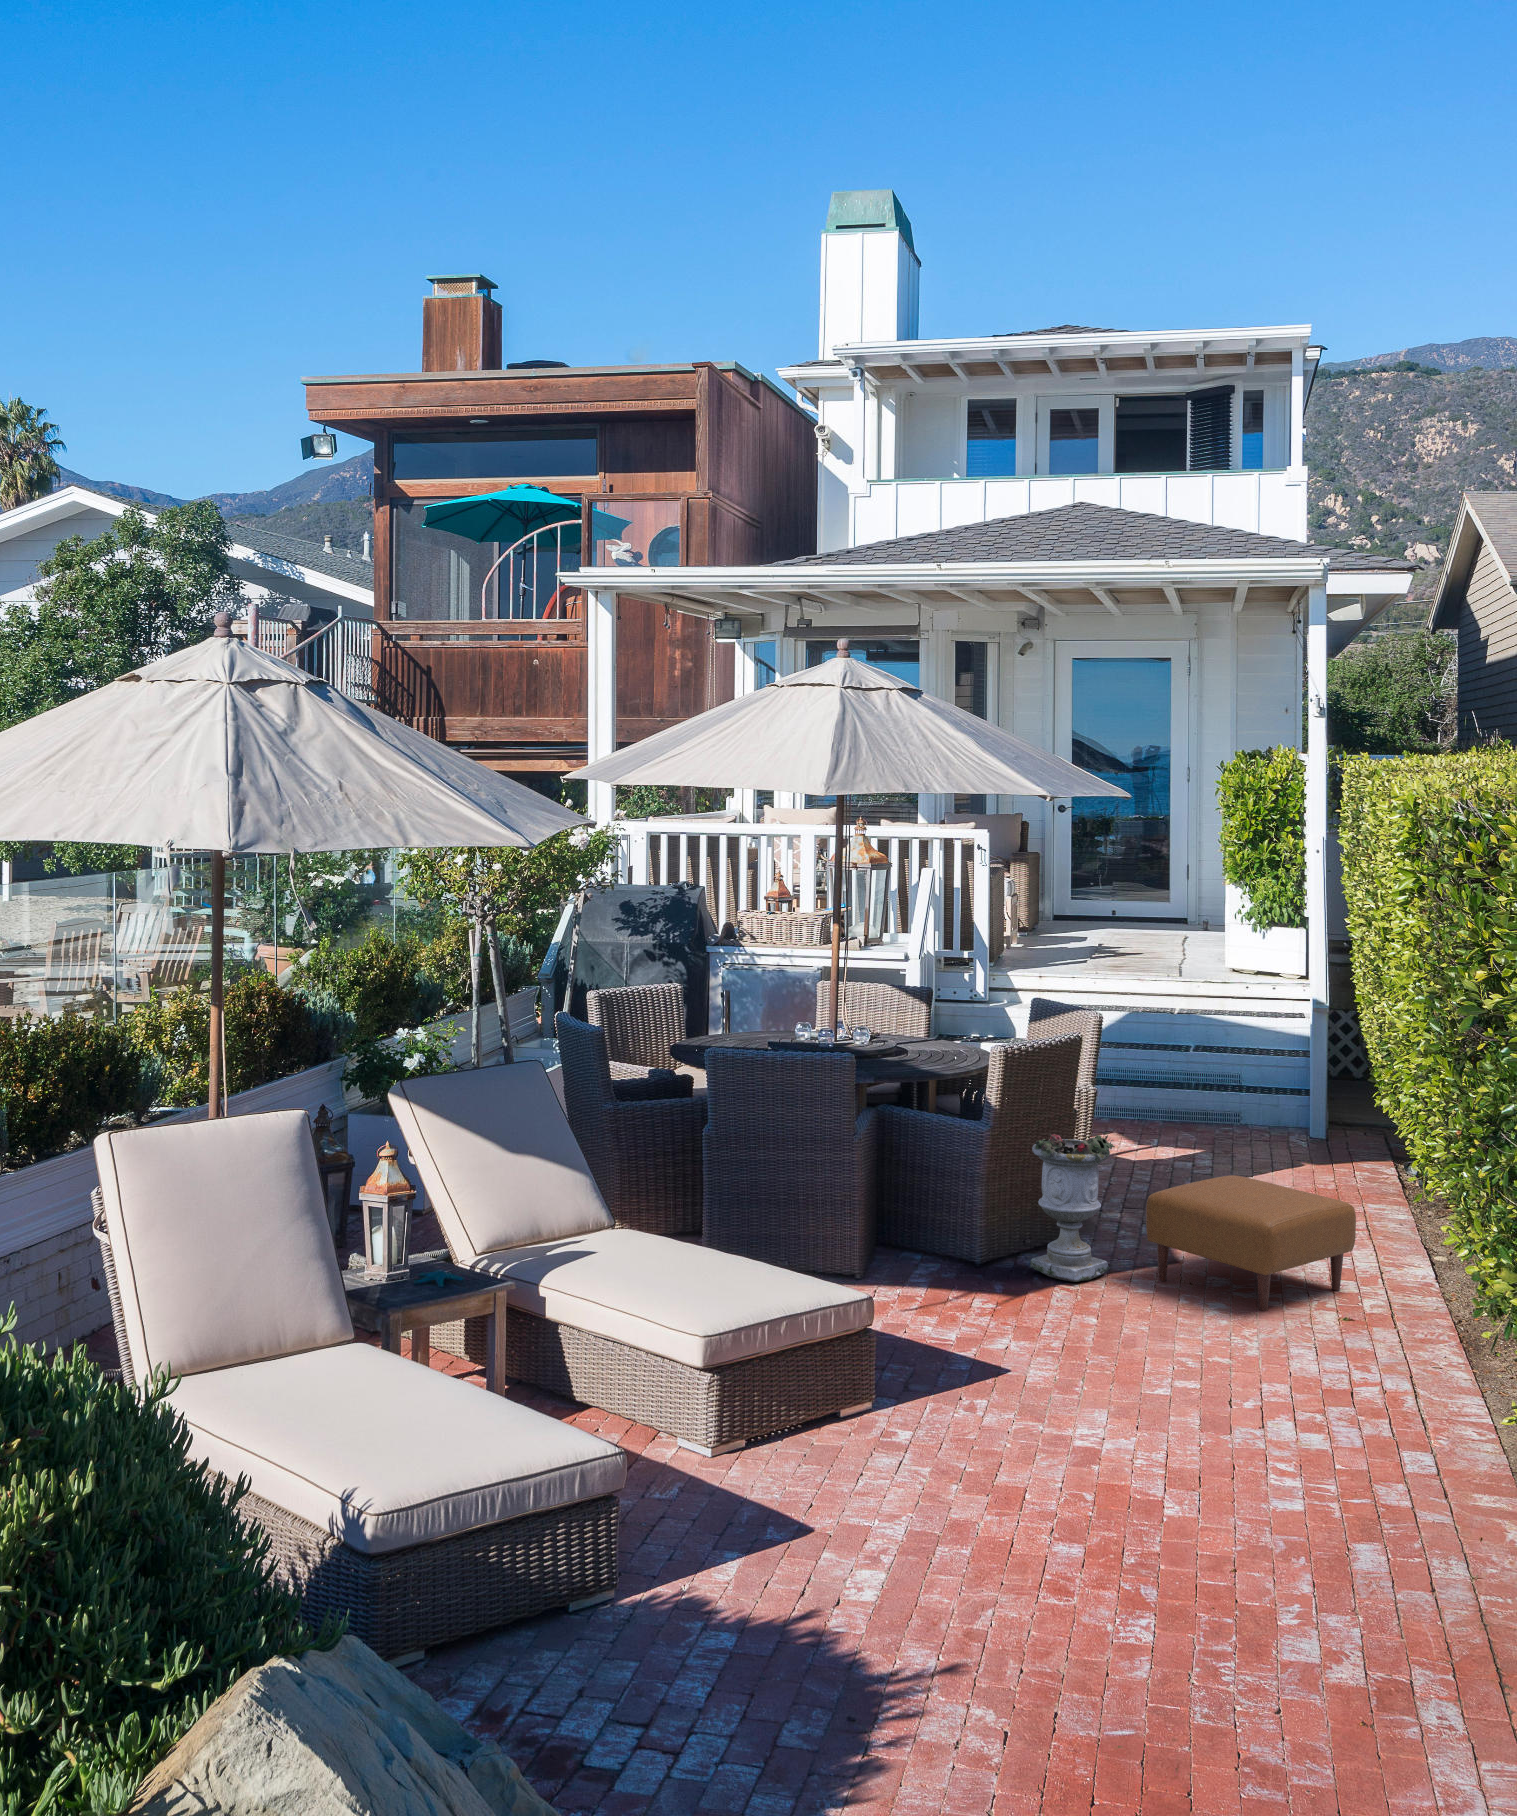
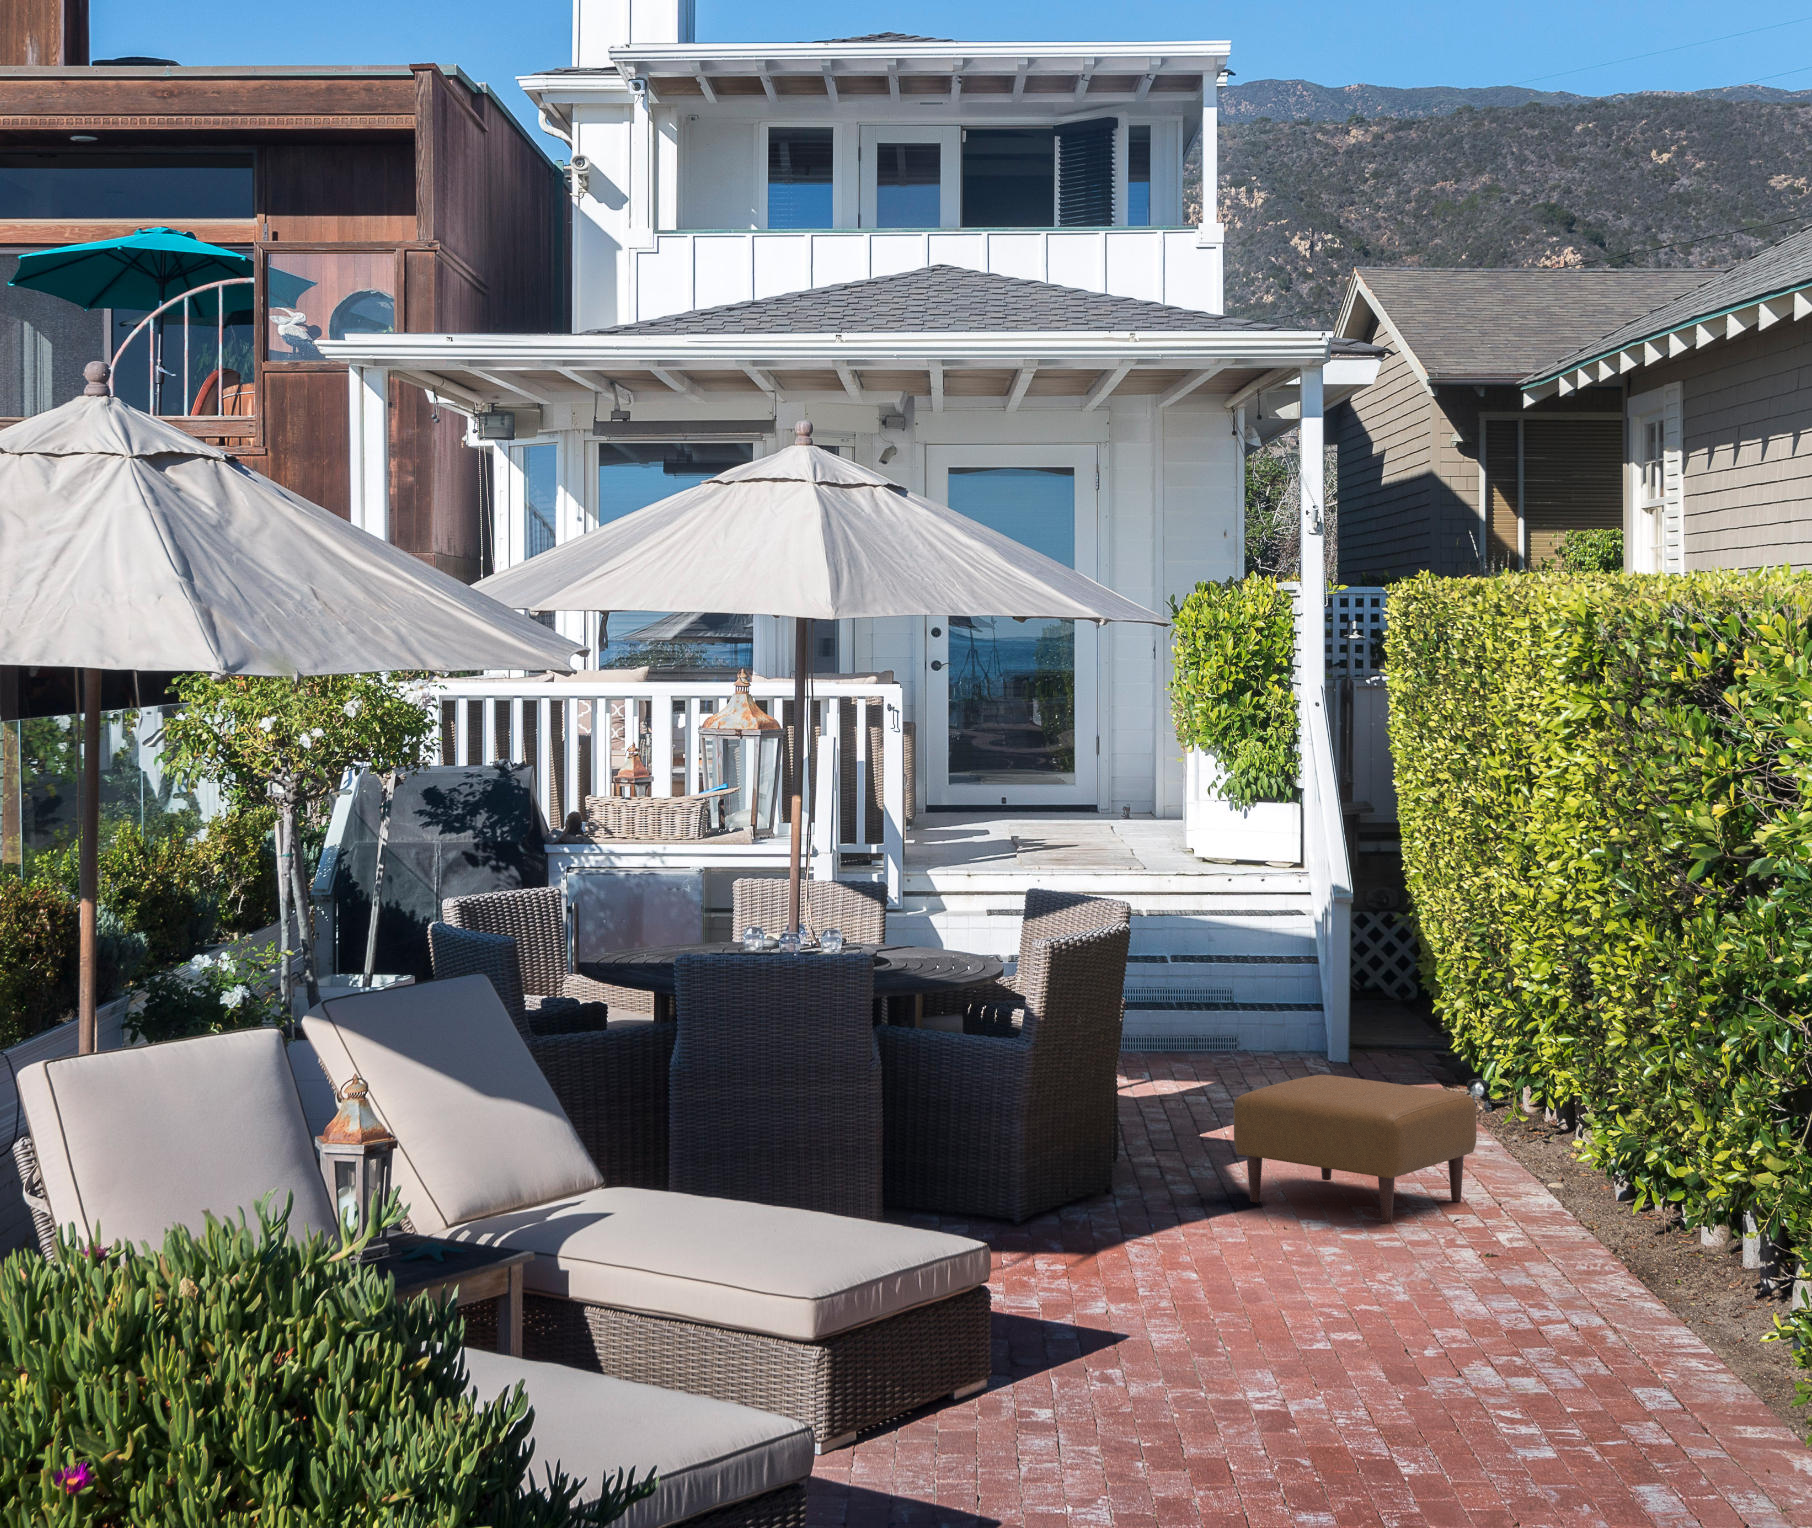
planter: present [1030,1134,1115,1282] -> none [1095,1025,1195,1208]

